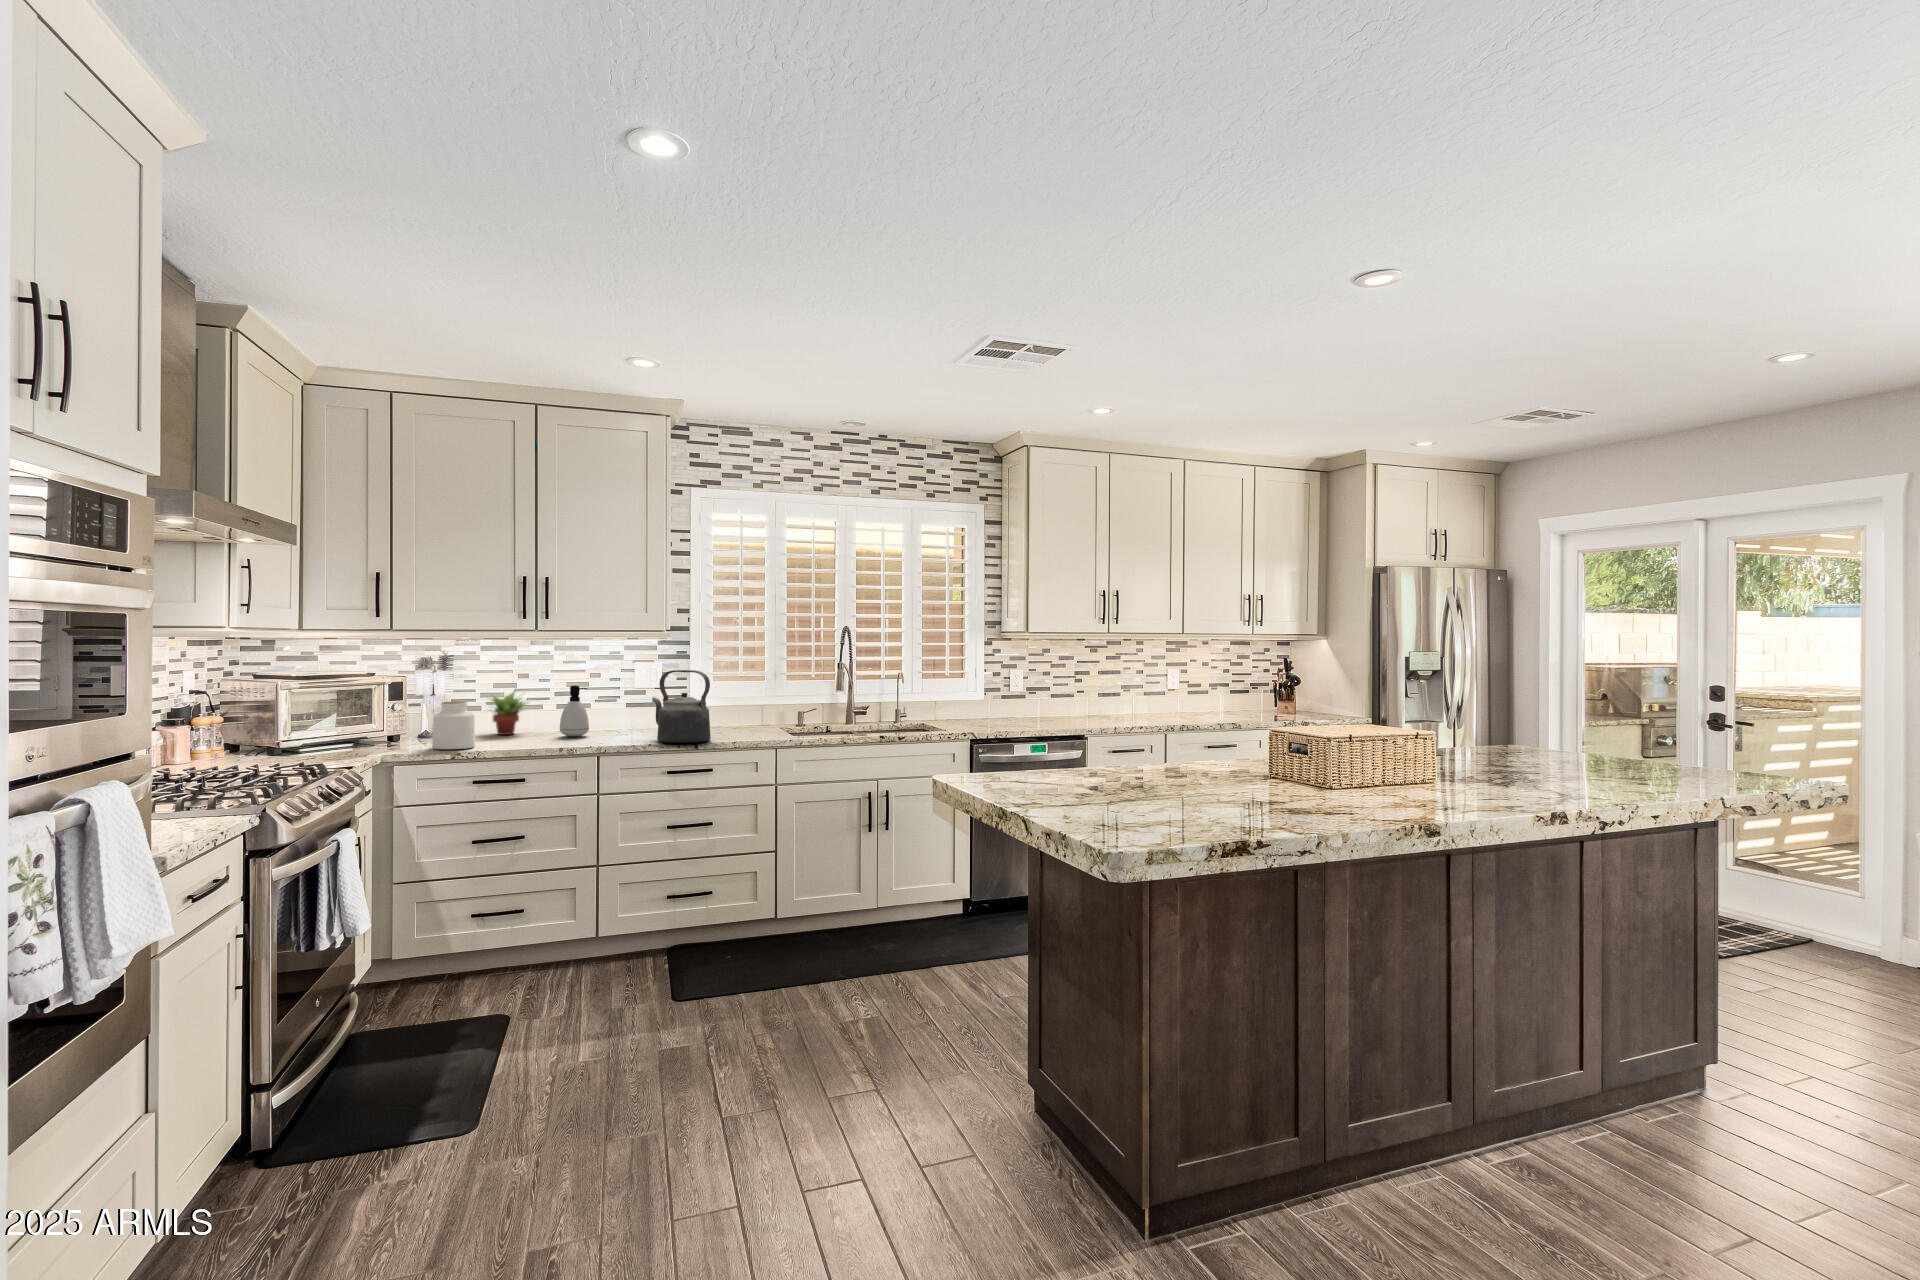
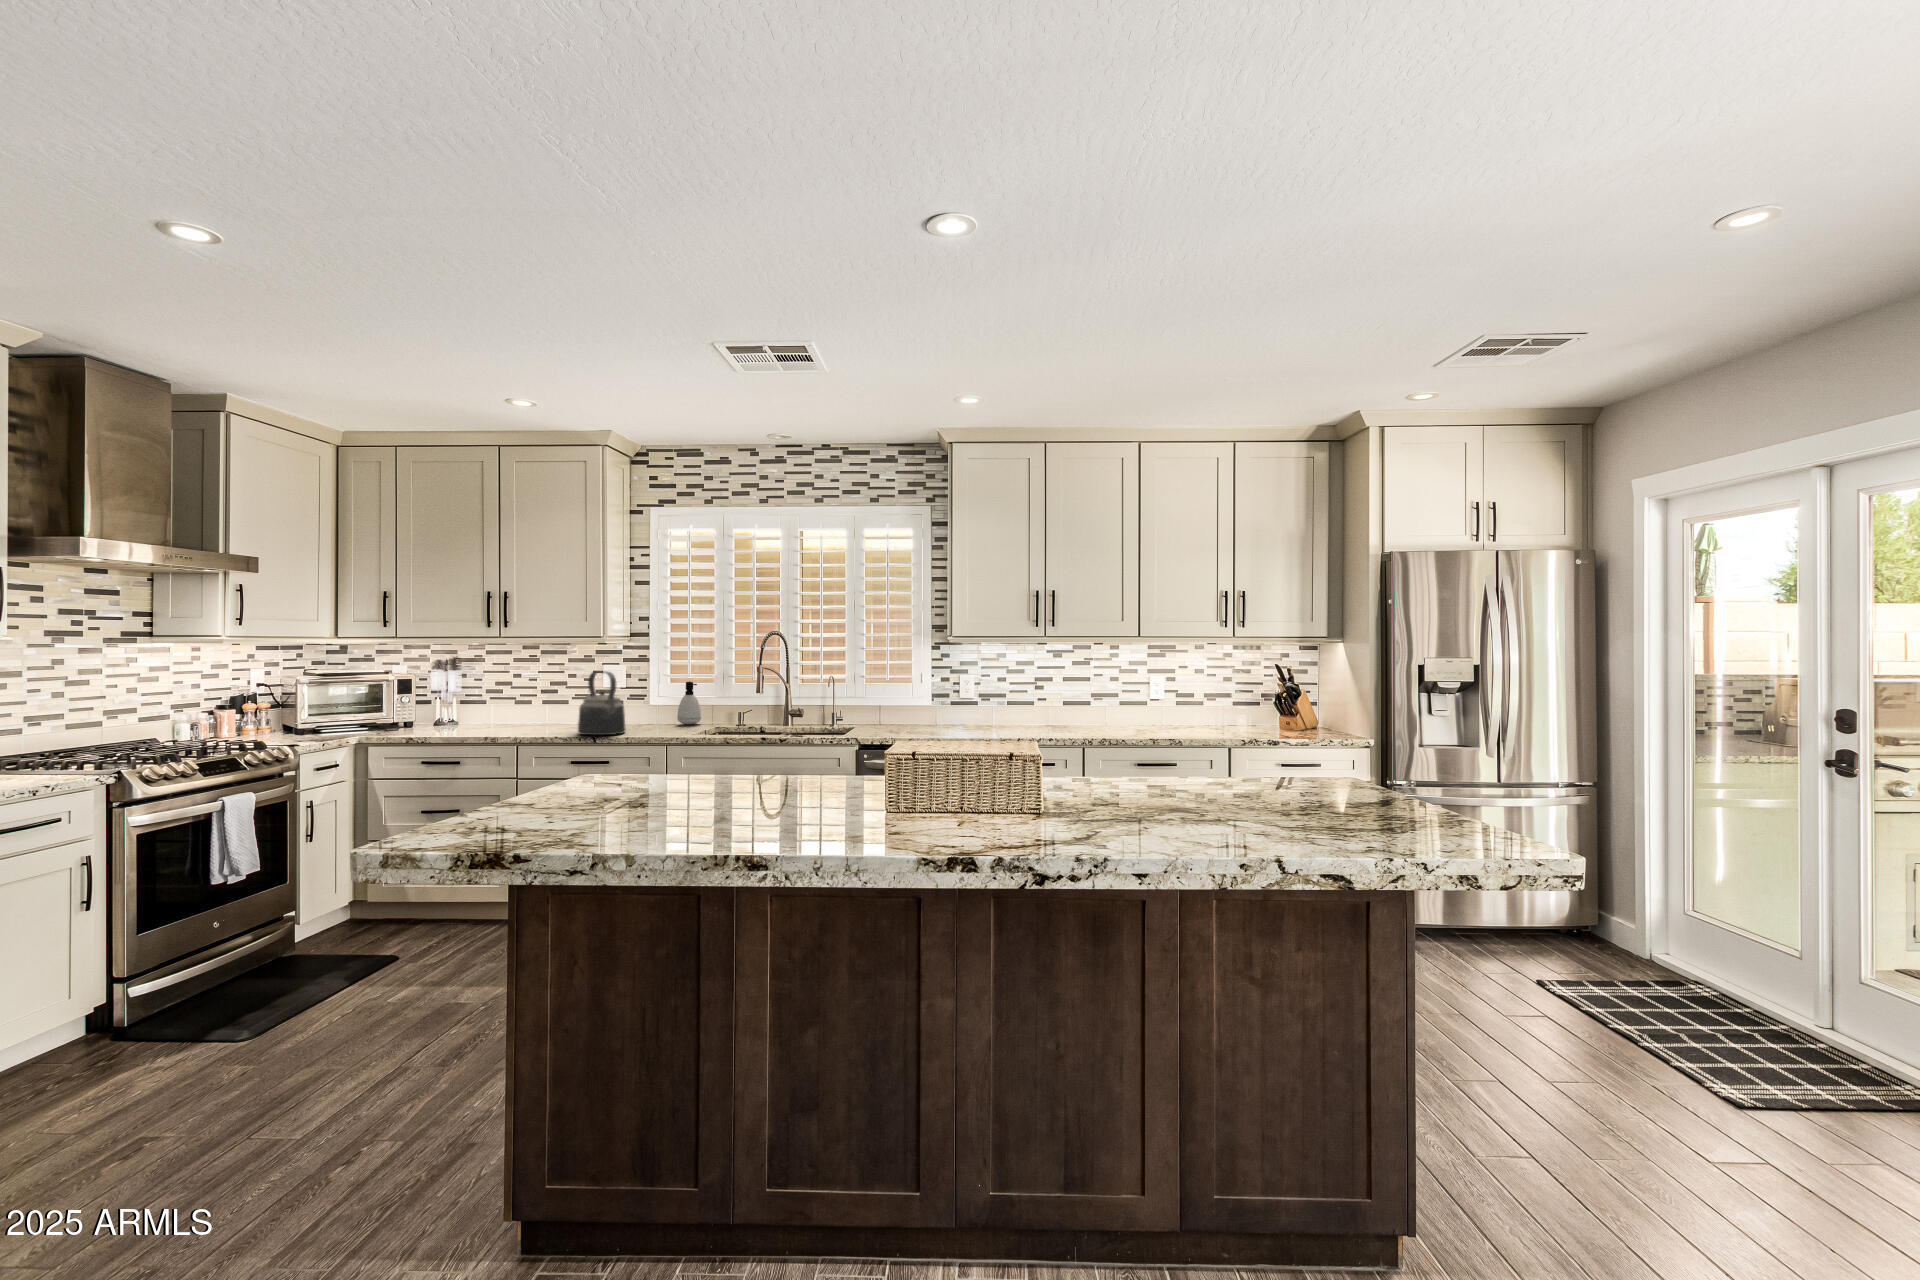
soap dispenser: present [560,685,589,737] -> present [677,682,701,724]
succulent plant: present [489,691,526,735] -> none [474,685,514,723]
jar: present [432,702,475,749] -> none [408,695,442,733]

